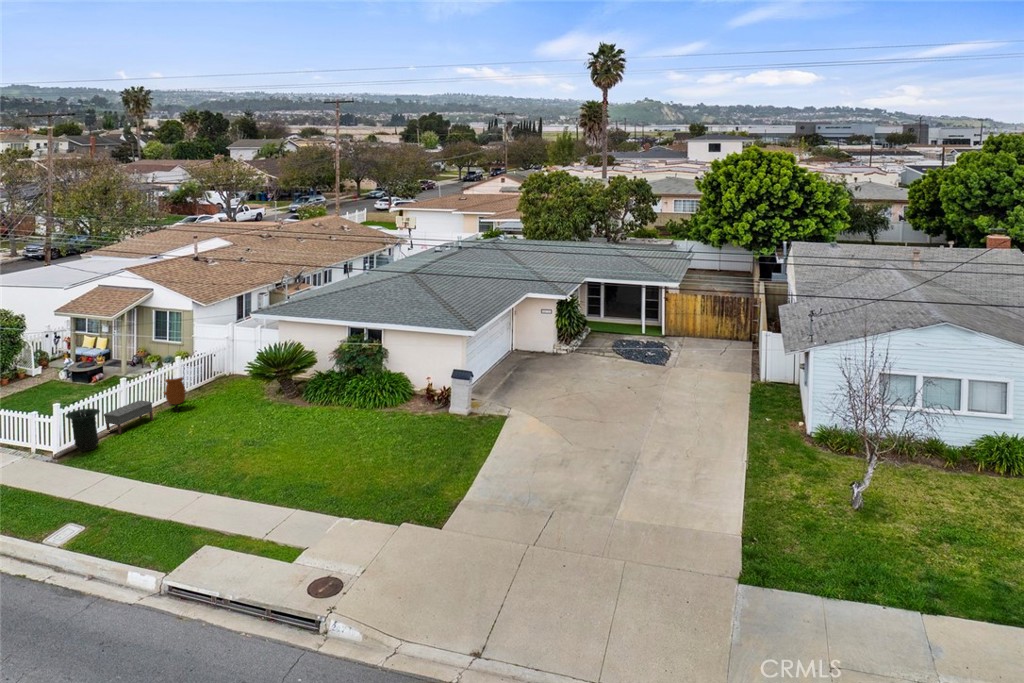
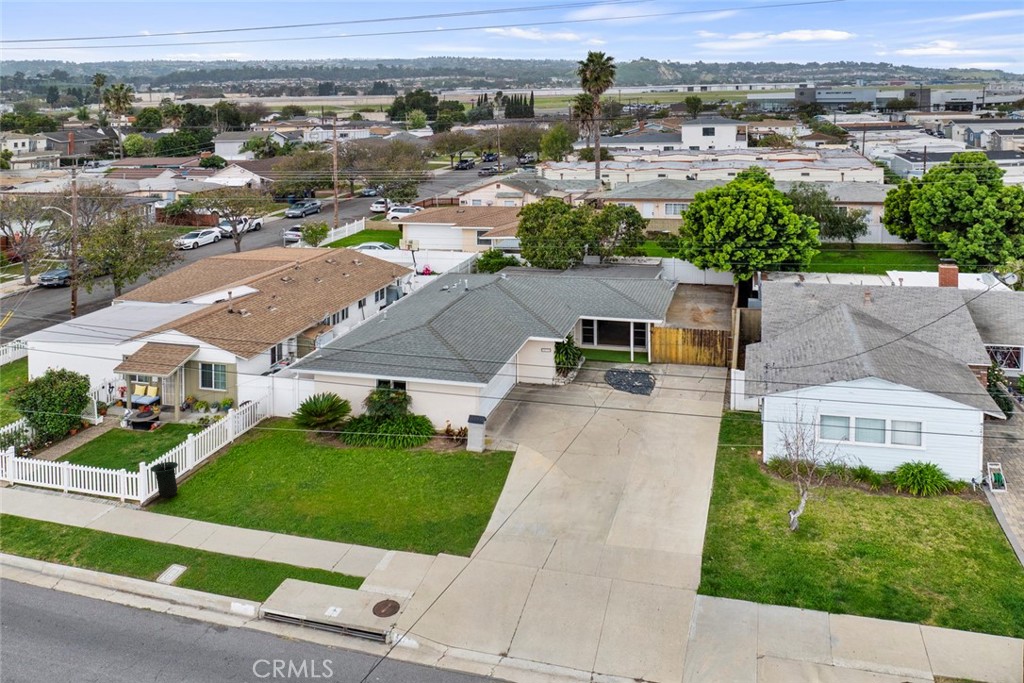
lounge chair: present [164,377,186,412] -> none [223,429,244,459]
bench: present [104,401,153,434] -> none [178,451,216,481]

